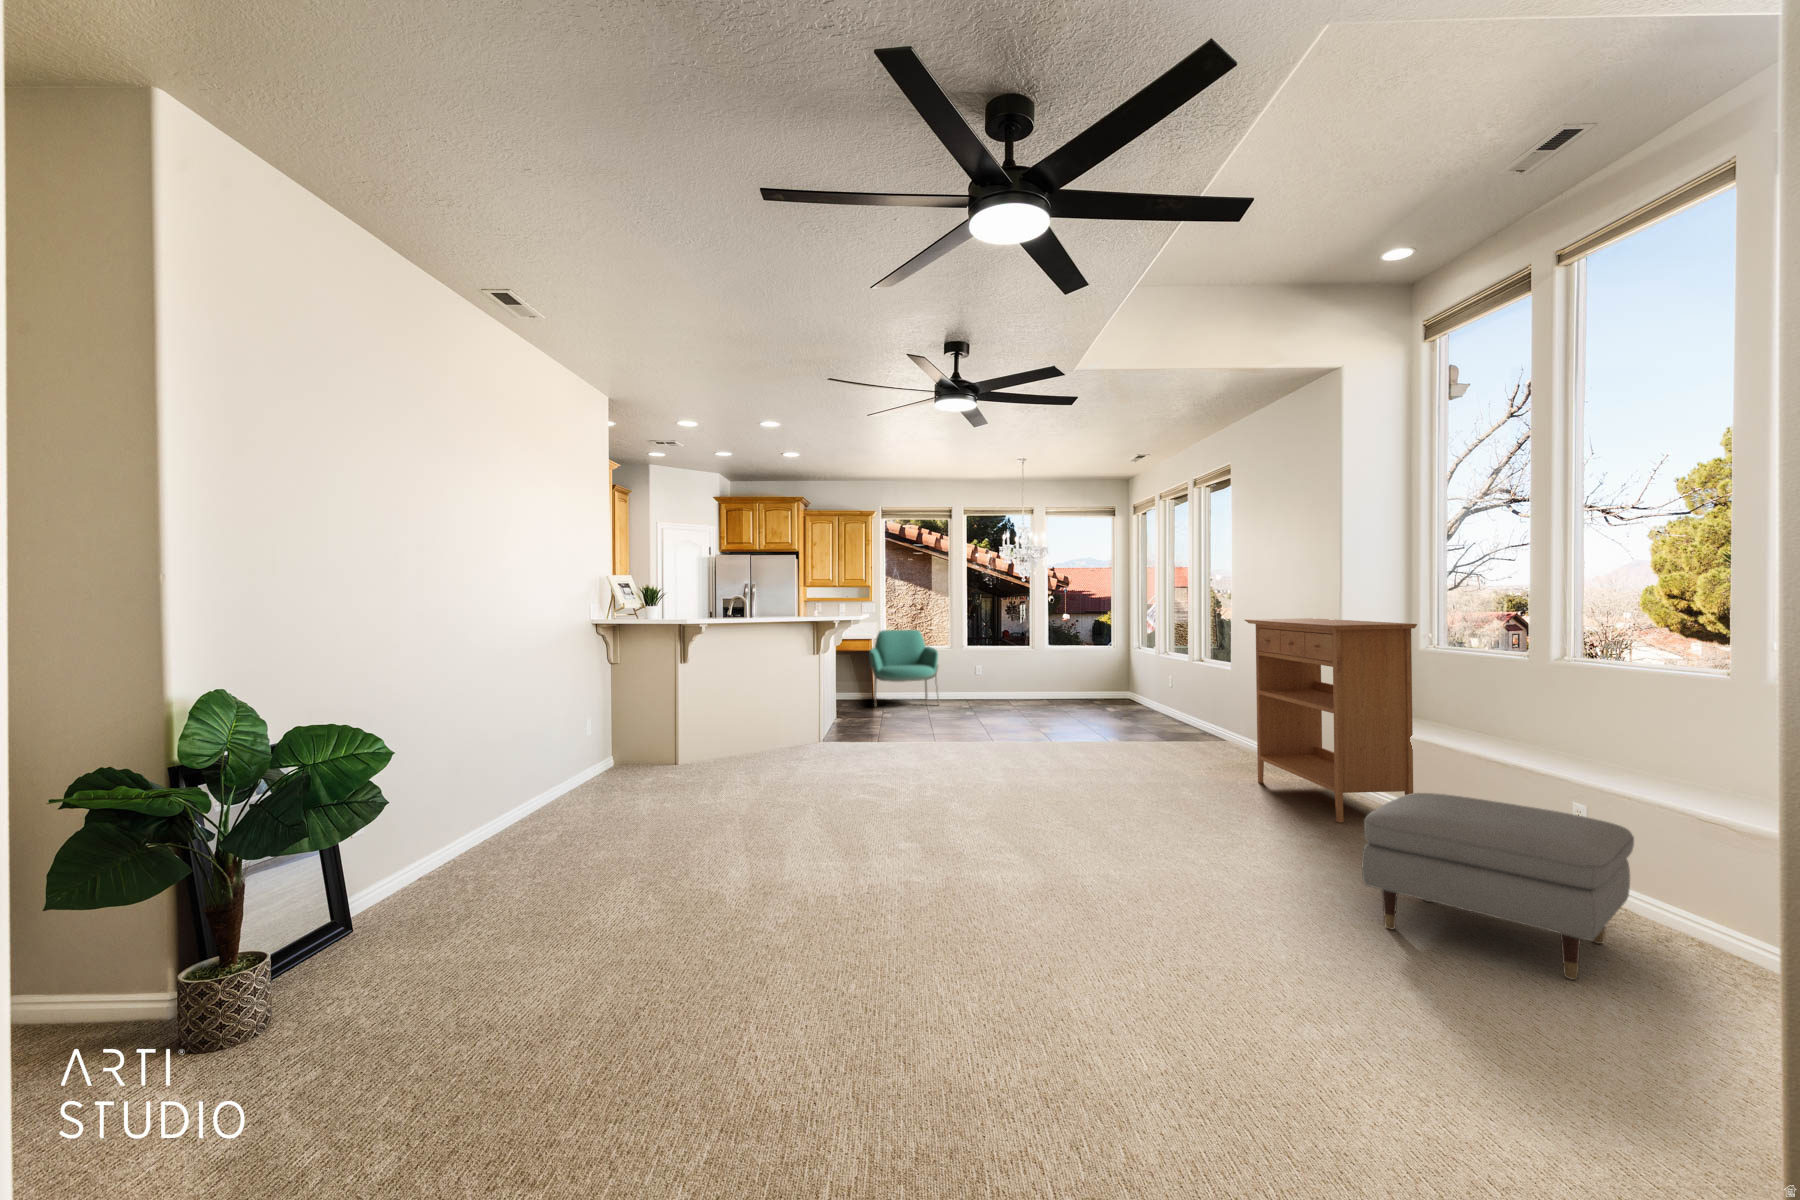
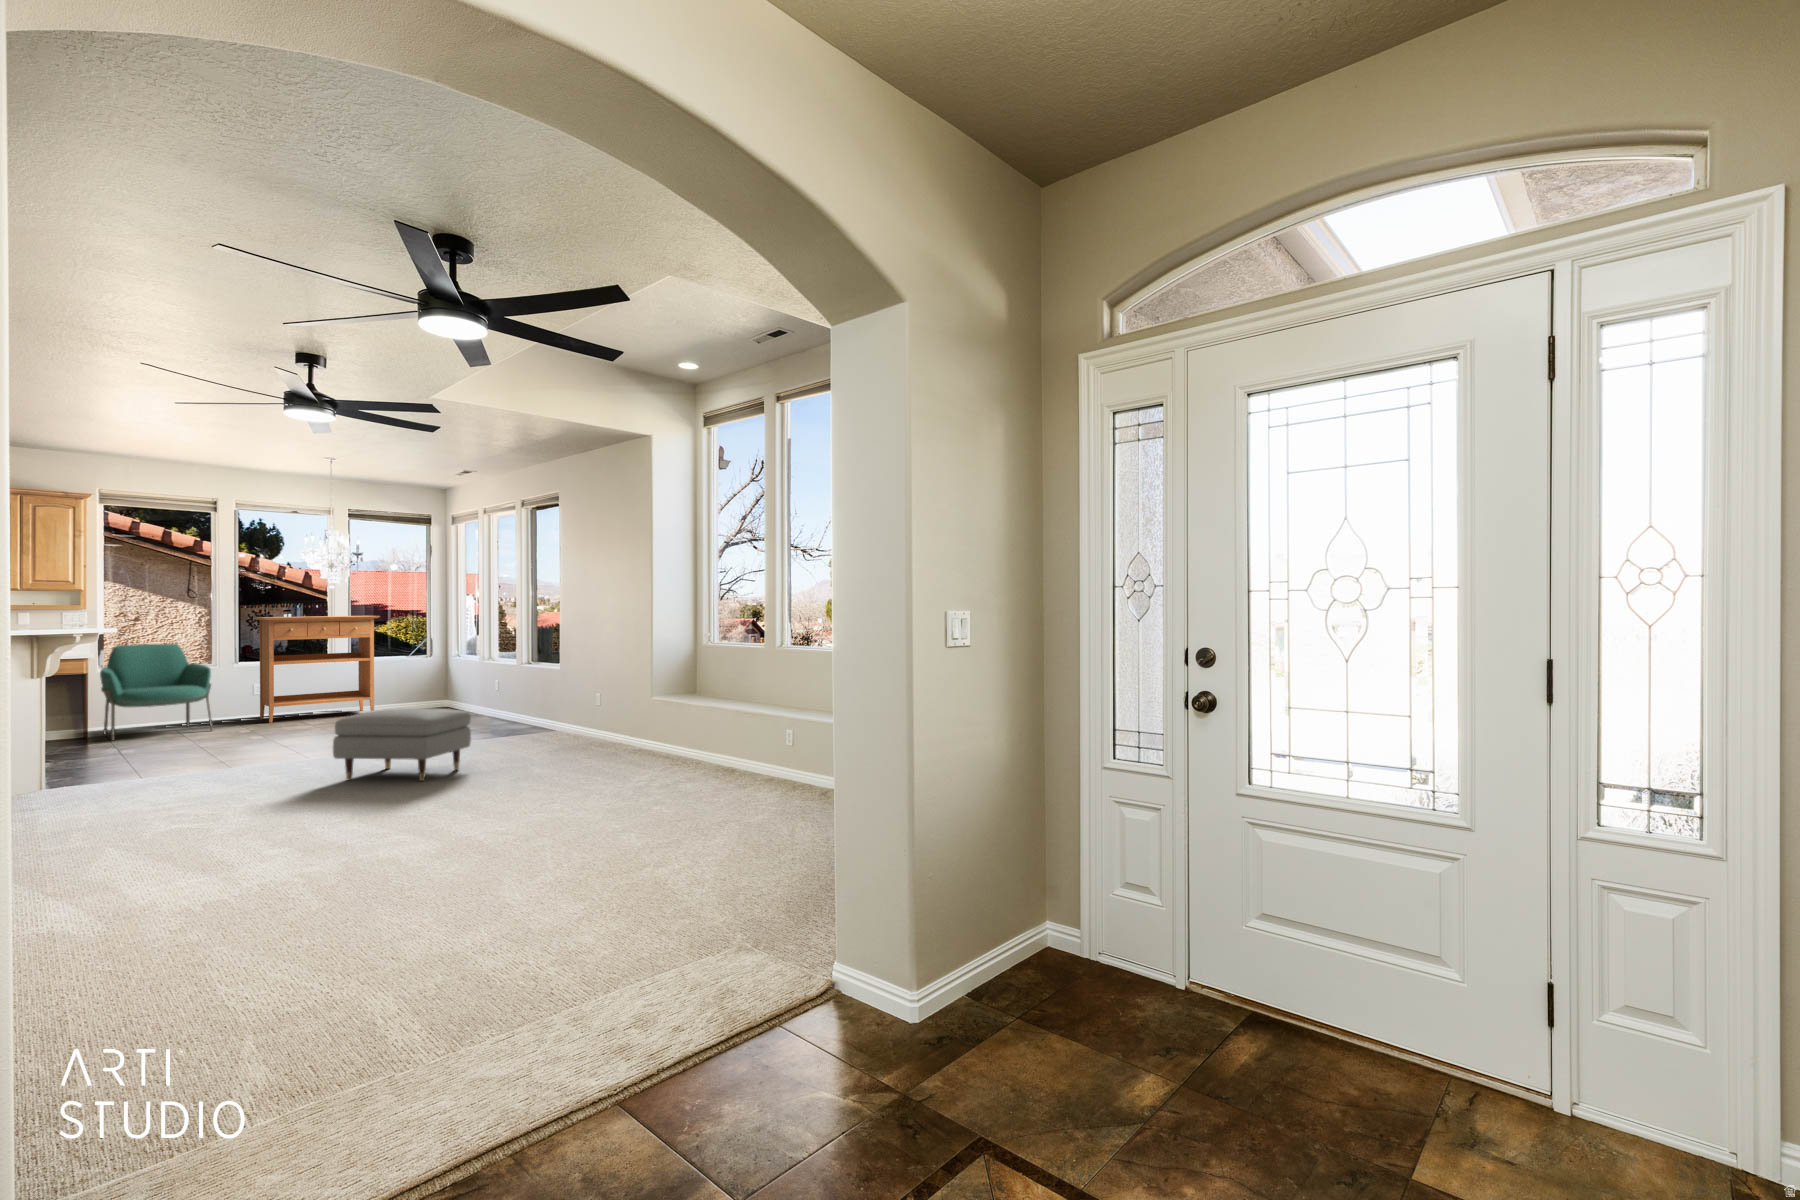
console table: present [1245,618,1417,823] -> present [254,616,380,723]
ottoman: present [1362,793,1634,980] -> present [333,708,471,781]

